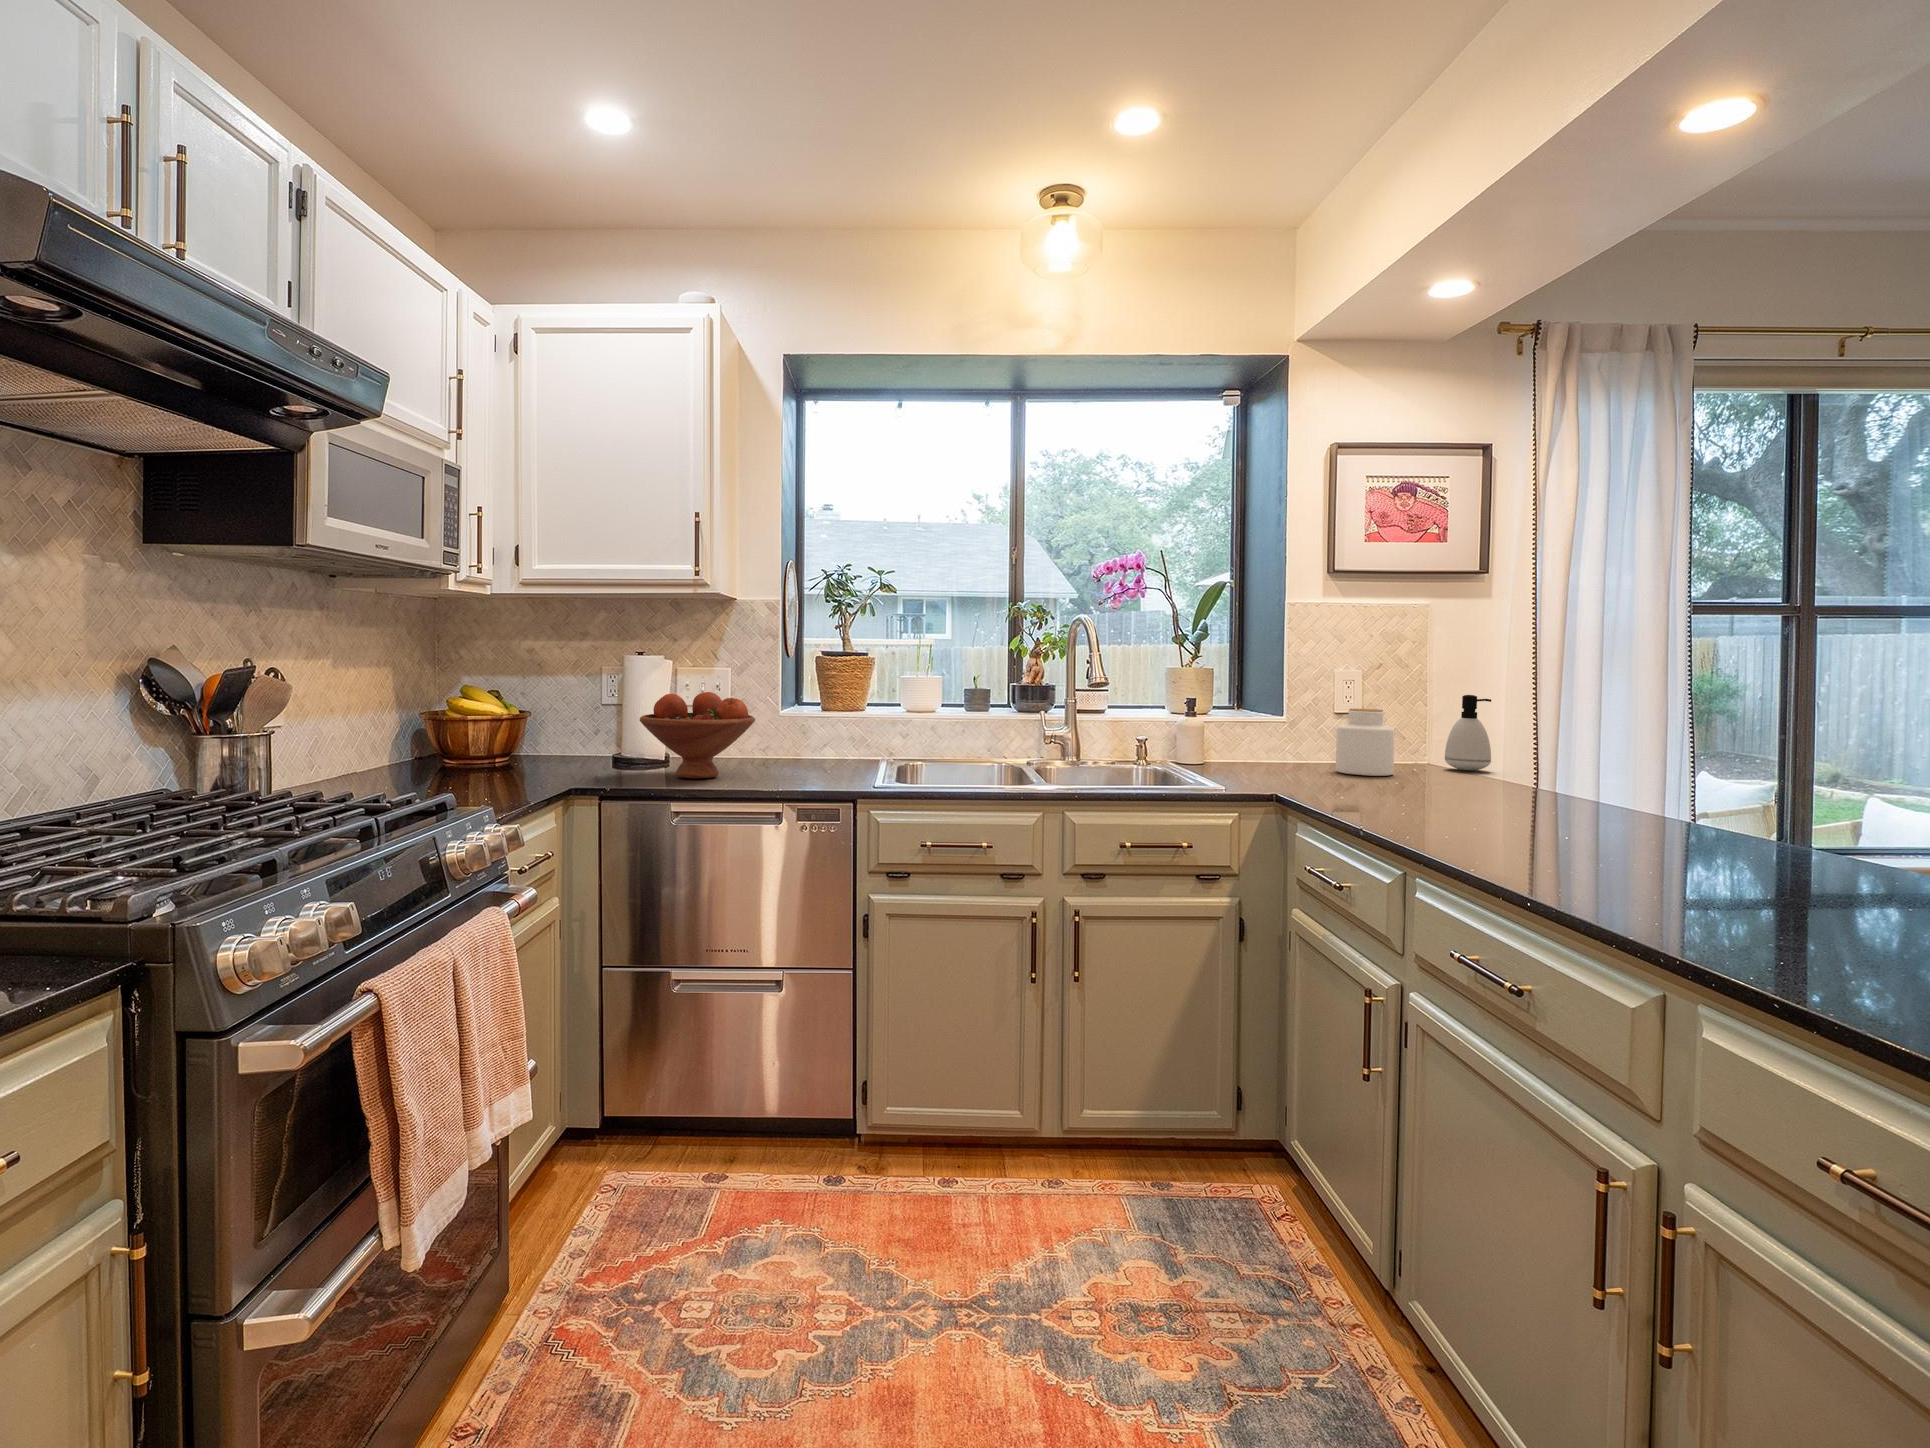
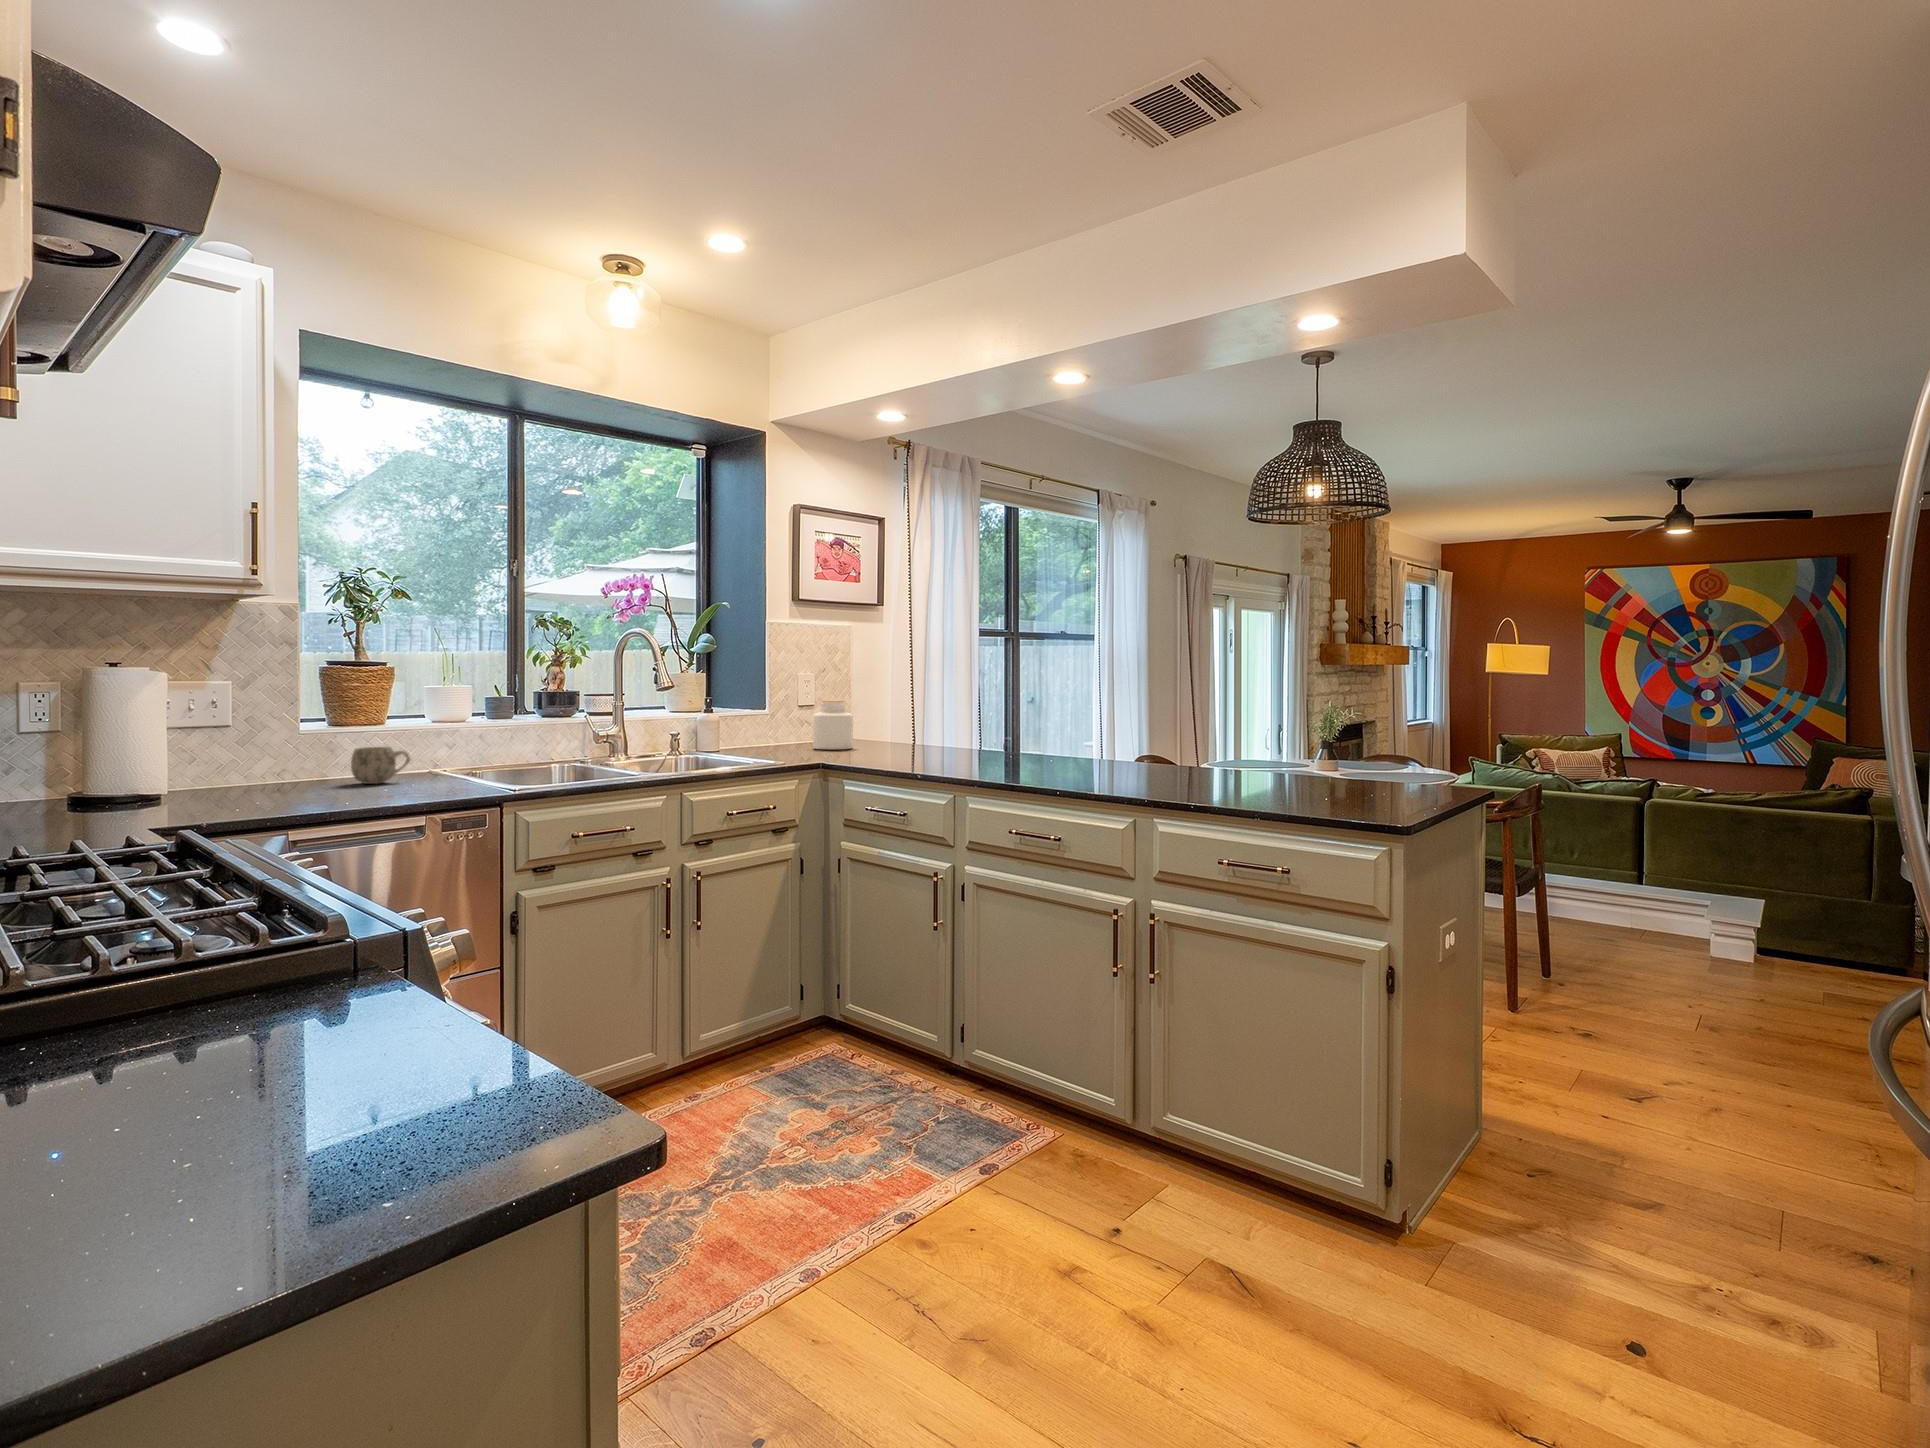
fruit bowl: present [640,692,755,779] -> none [180,707,340,805]
soap dispenser: present [1445,695,1491,770] -> none [870,689,900,742]
mug: none [801,733,846,768] -> present [351,747,410,784]

